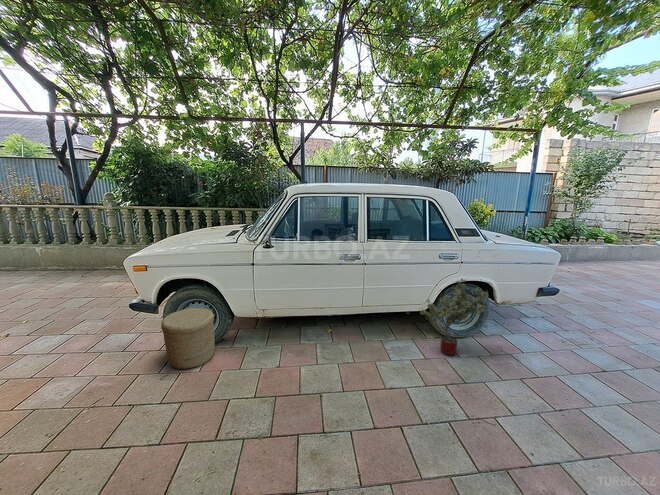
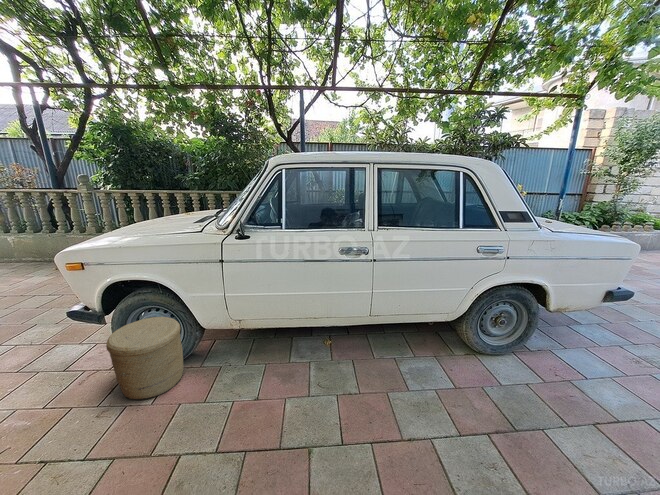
potted tree: present [420,278,488,355] -> none [450,278,546,379]

